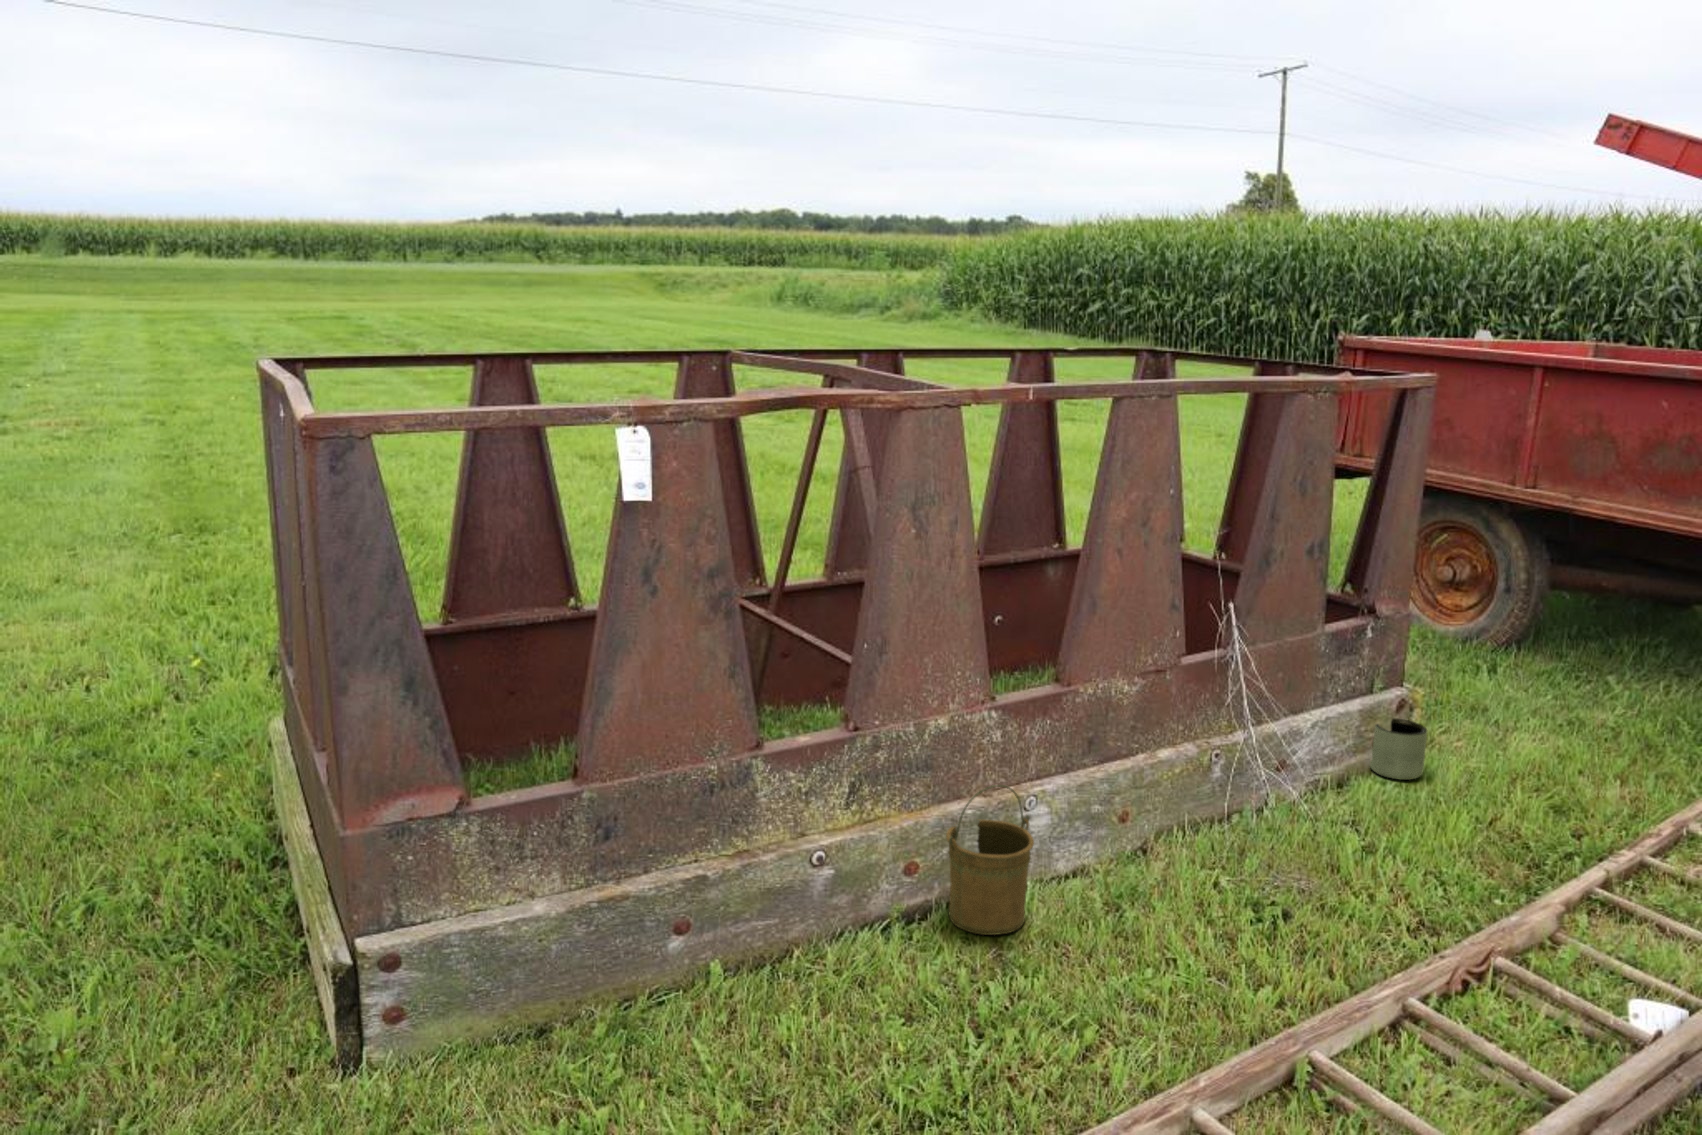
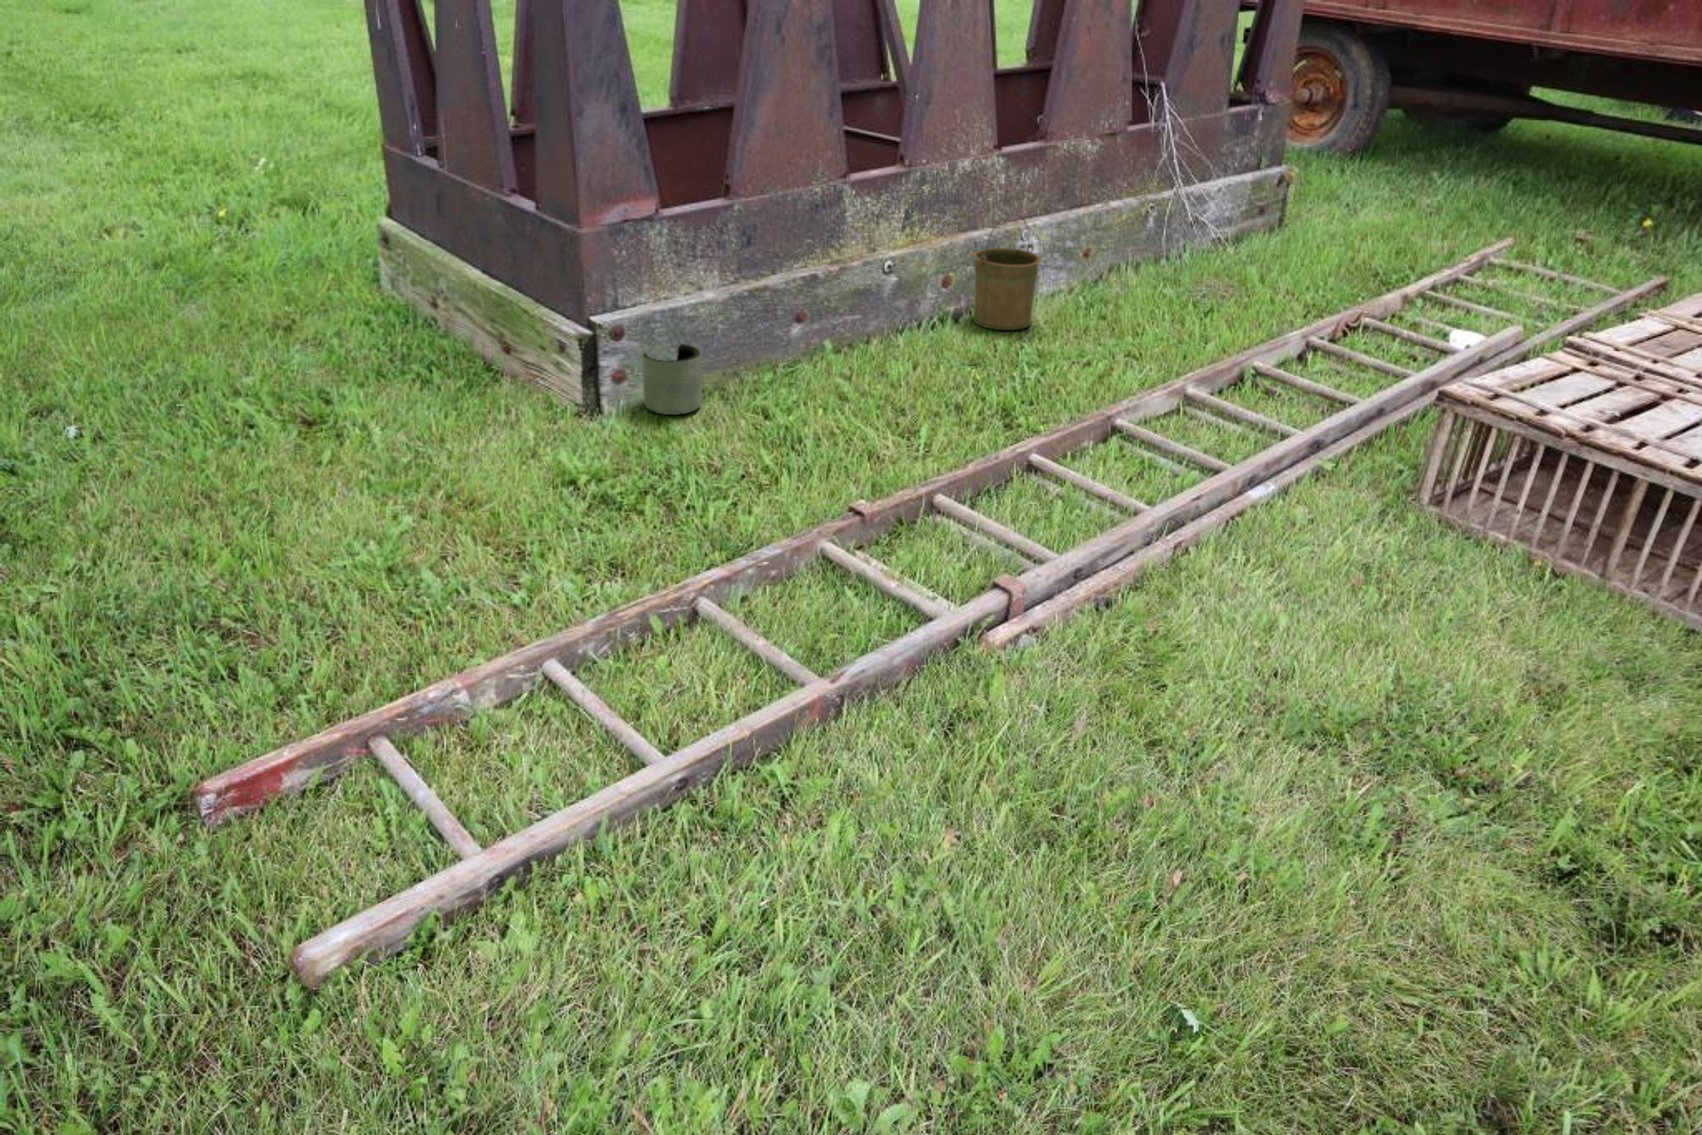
planter: present [1370,719,1427,780] -> present [642,344,702,415]

